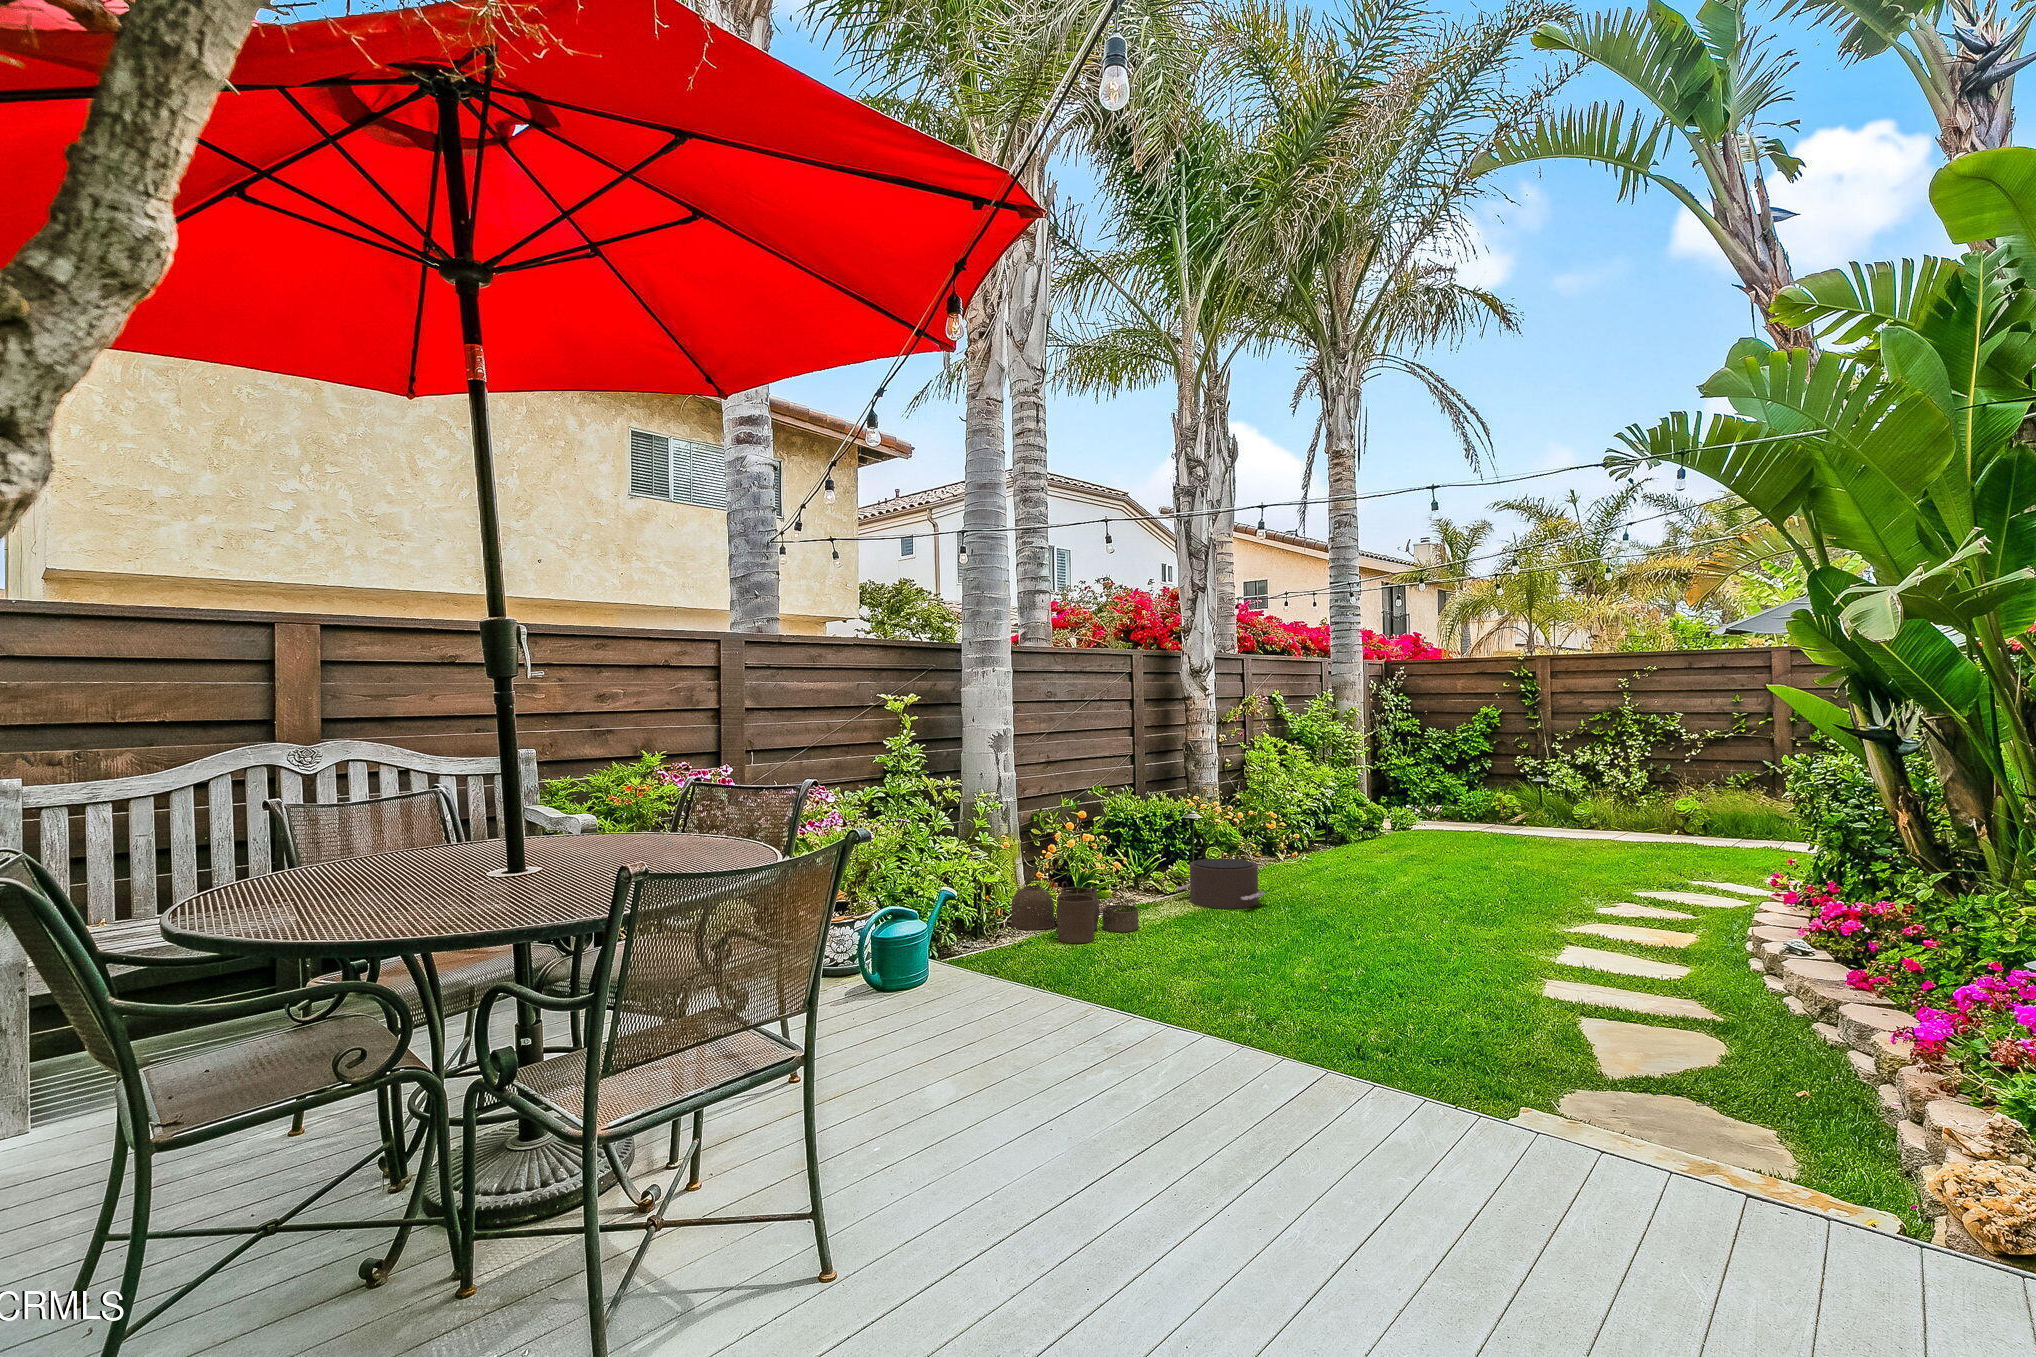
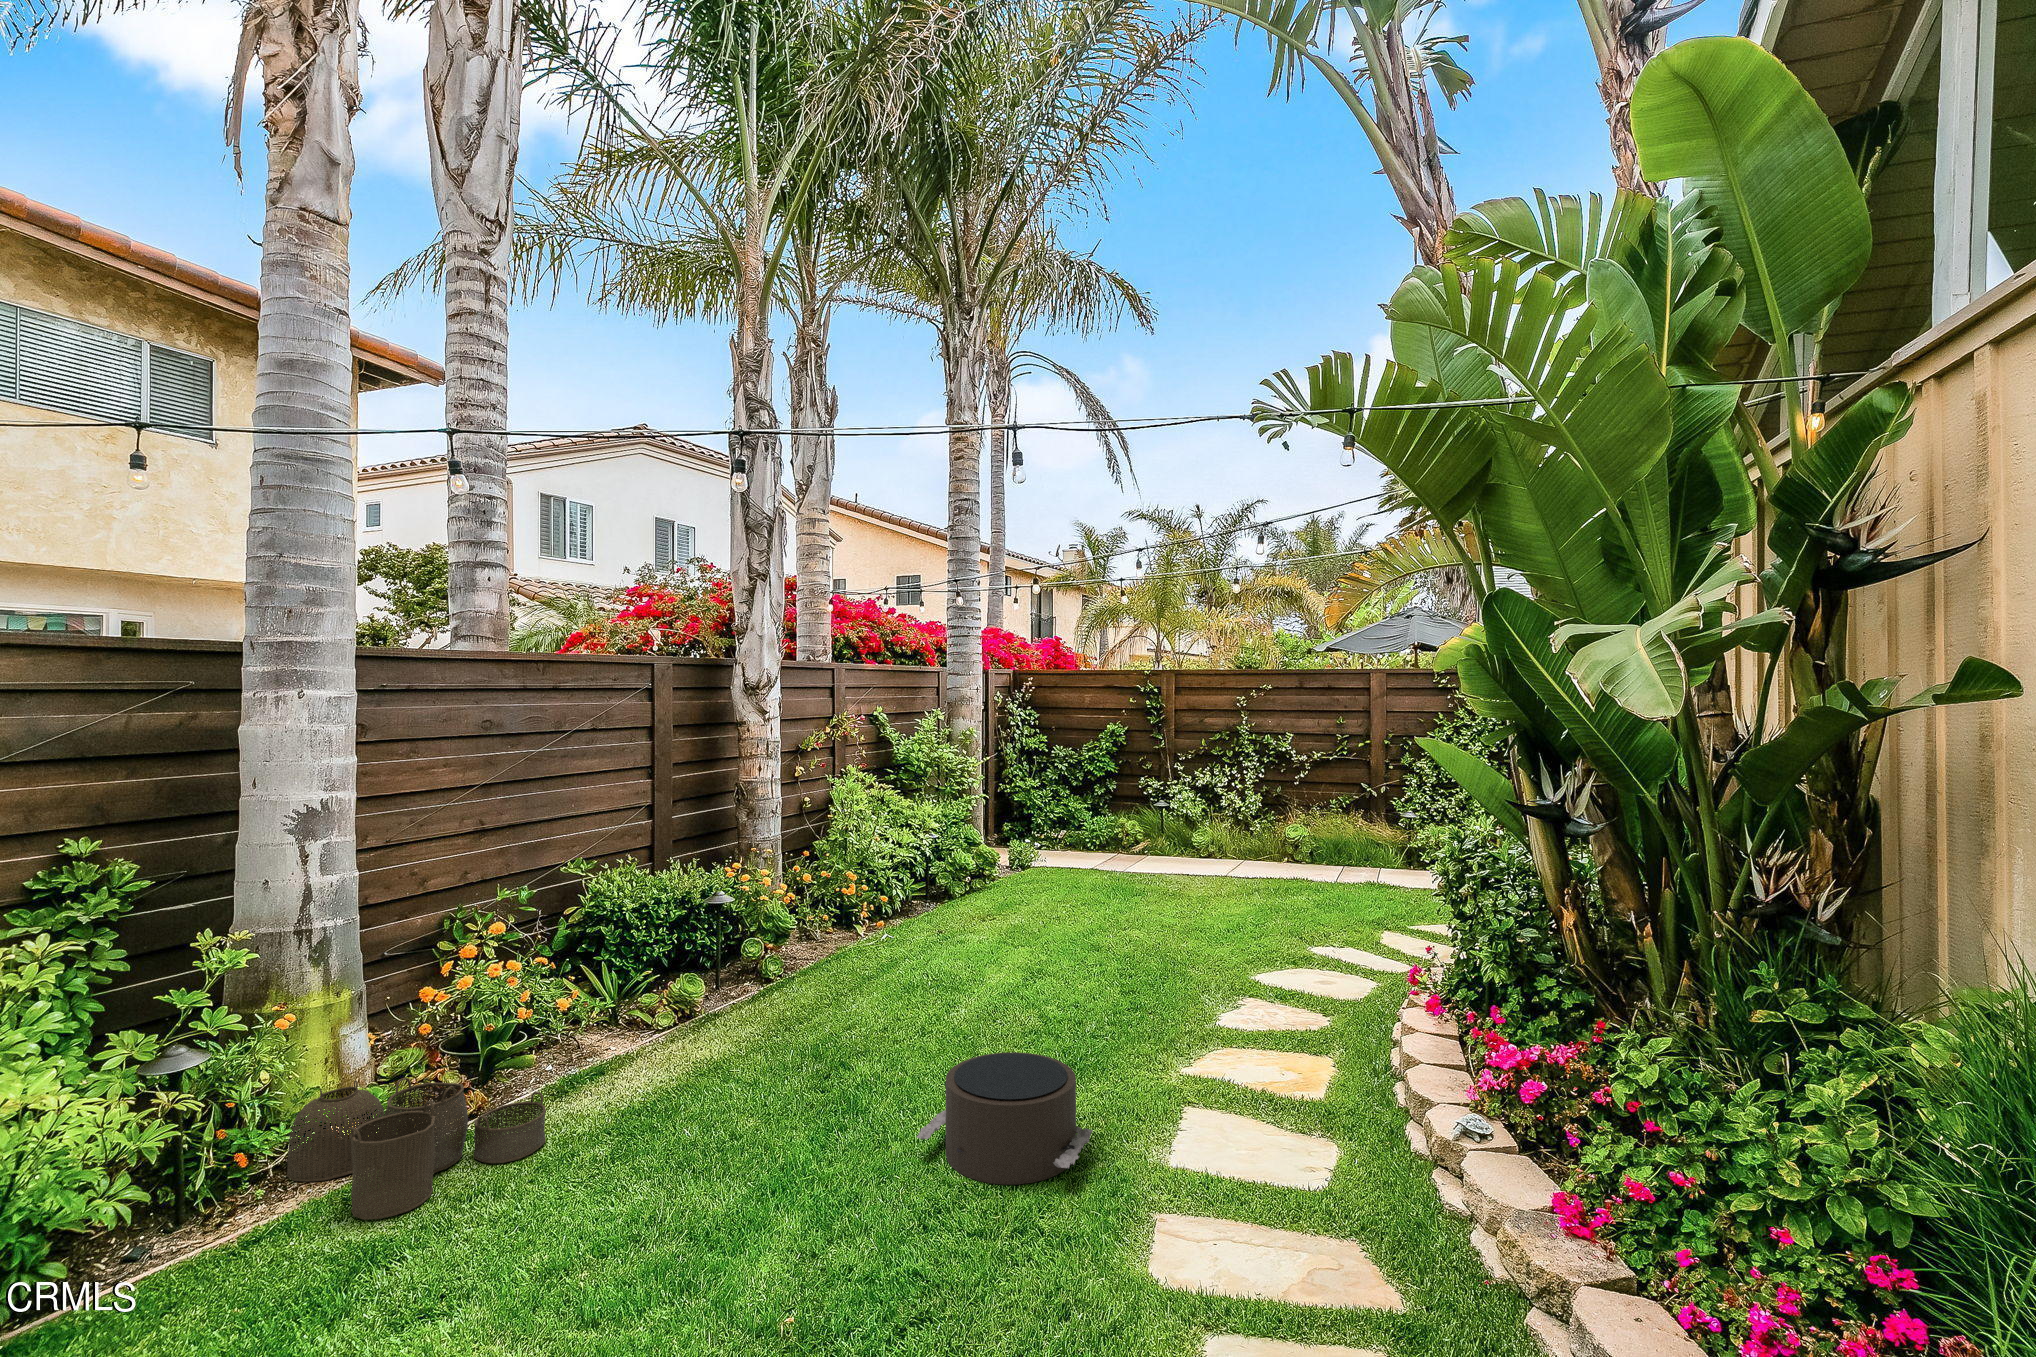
pouf: present [1176,858,1265,909] -> present [917,1052,1093,1185]

